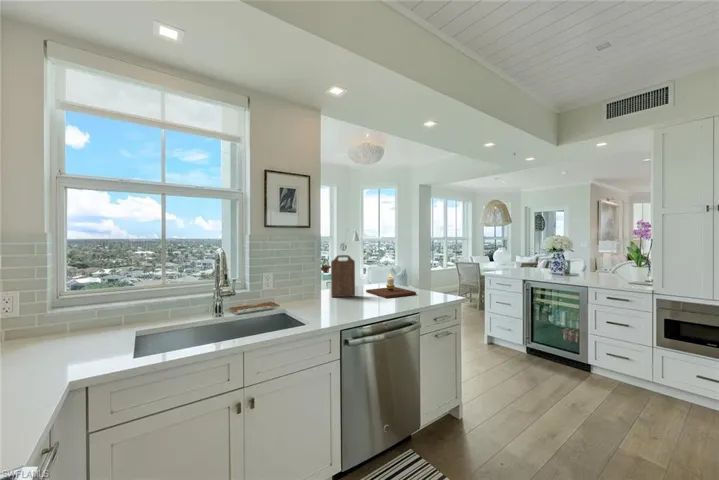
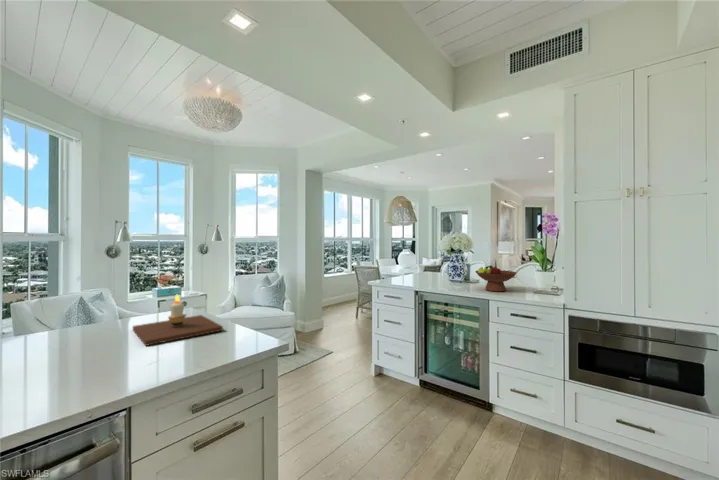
cutting board: present [331,255,355,297] -> none [20,263,87,351]
fruit bowl: none [575,262,613,282] -> present [475,265,516,292]

